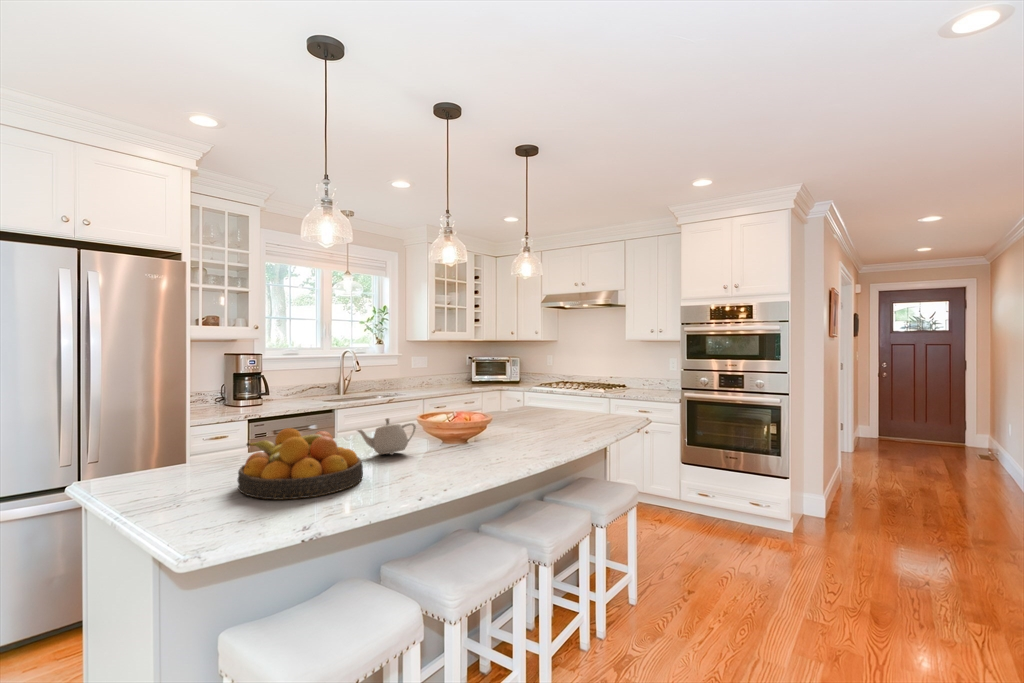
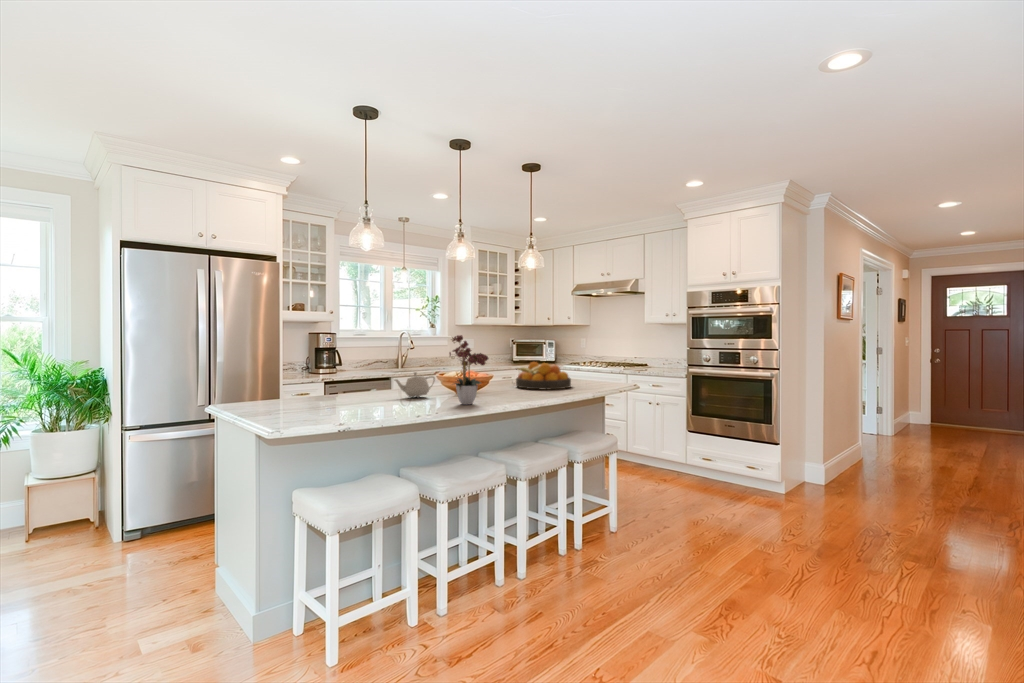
flower arrangement: none [444,364,507,471] -> present [449,335,489,405]
fruit bowl: present [237,428,363,499] -> present [516,362,571,389]

